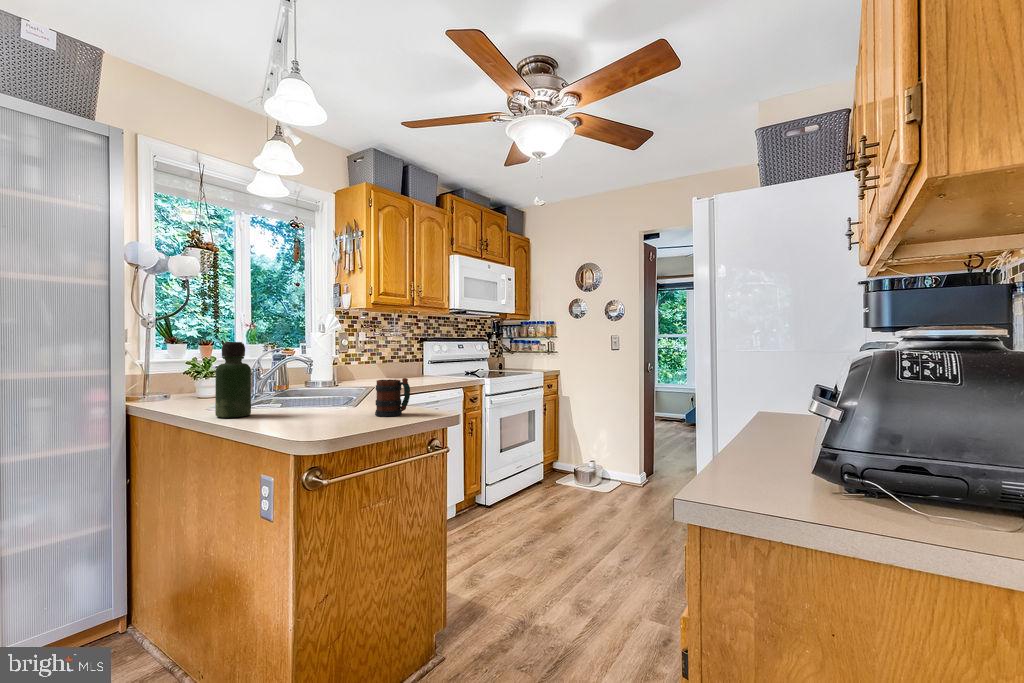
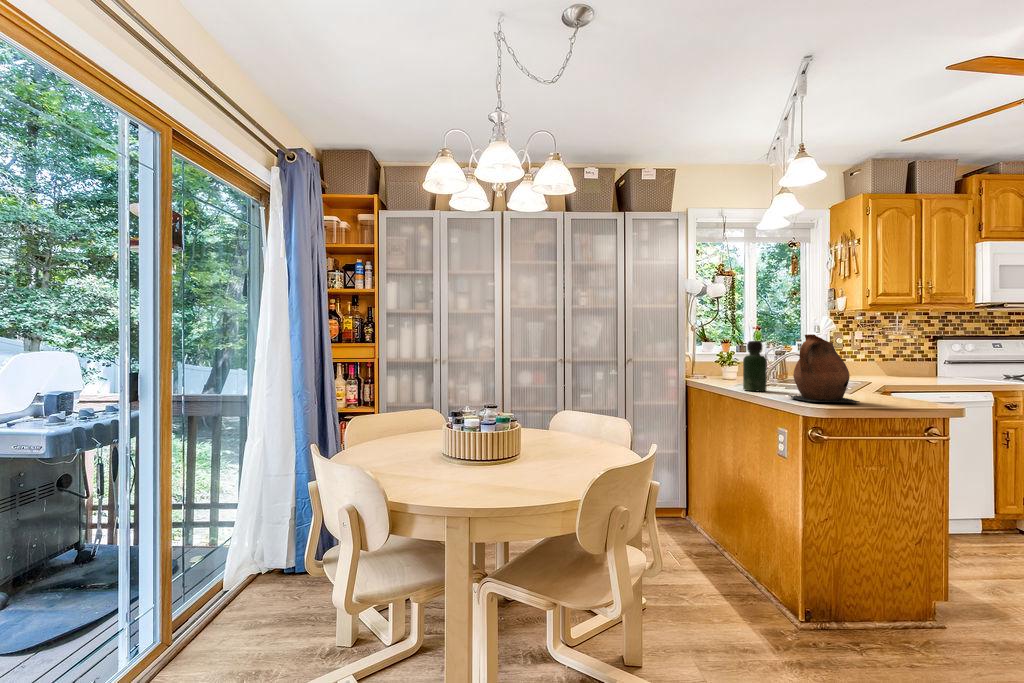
ceramic pitcher: none [275,332,366,429] -> present [790,334,860,404]
mug: present [375,378,410,416] -> none [869,371,905,402]

